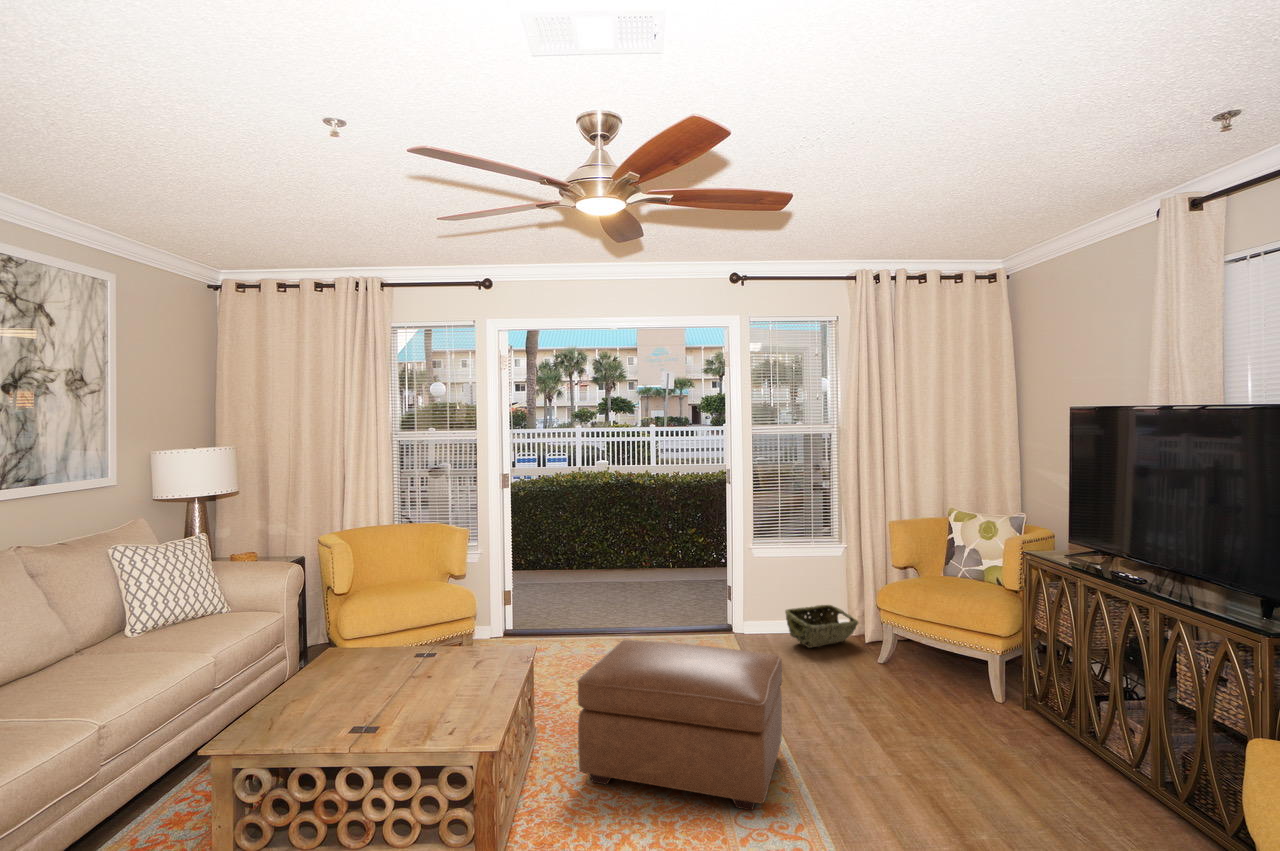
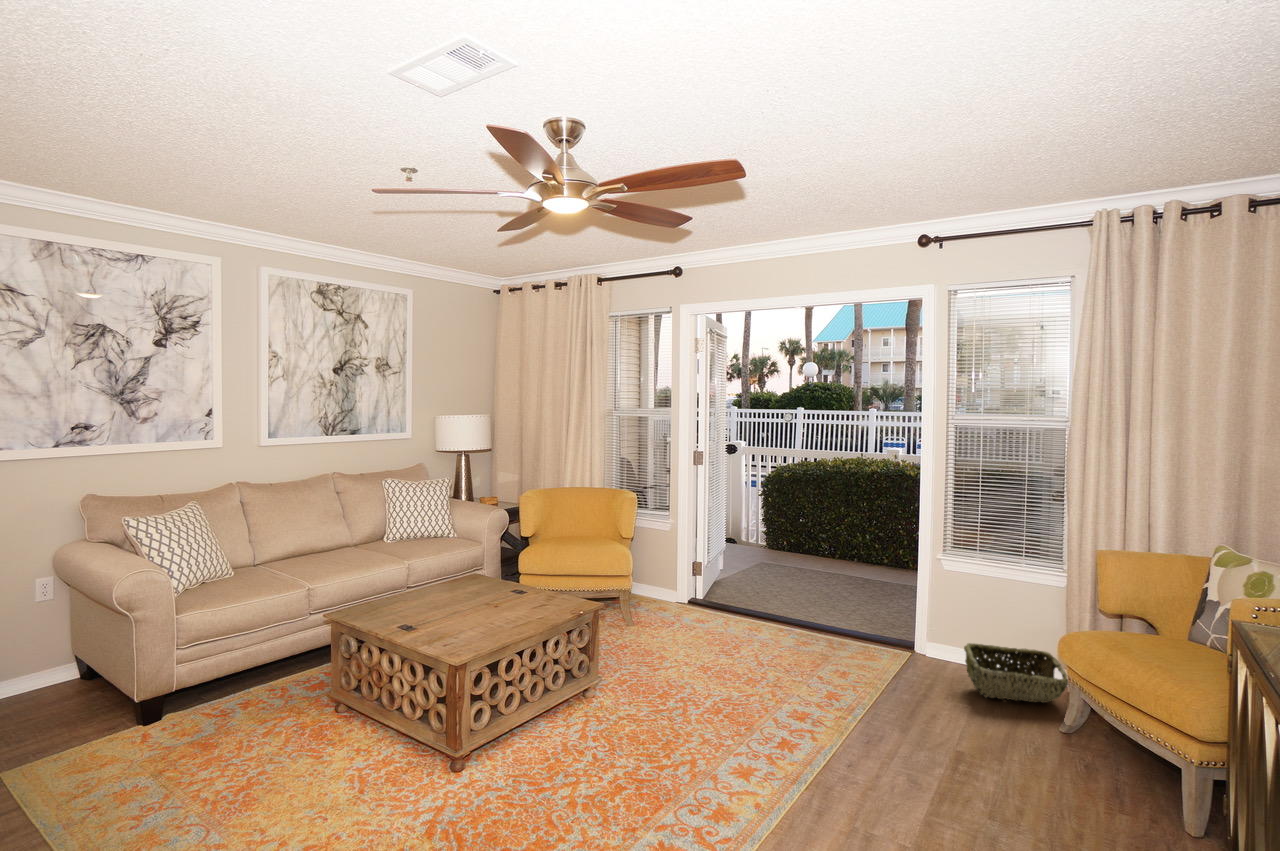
ottoman: present [578,640,782,810] -> none [569,621,784,815]

